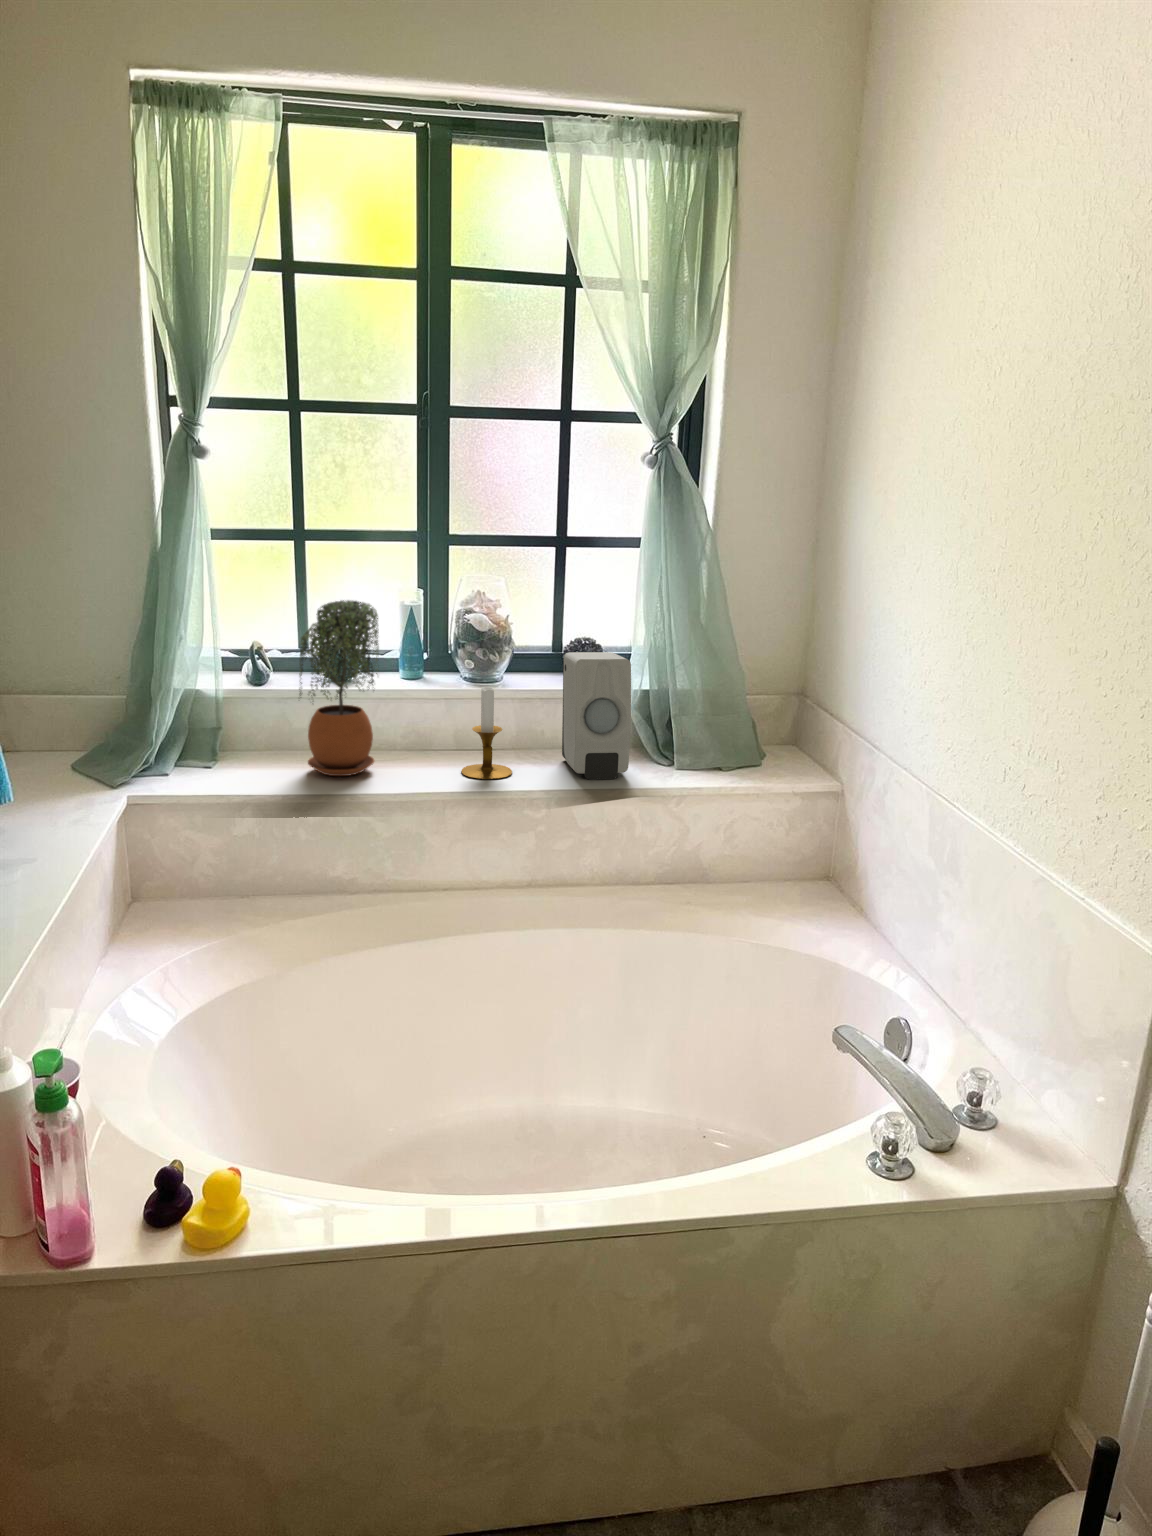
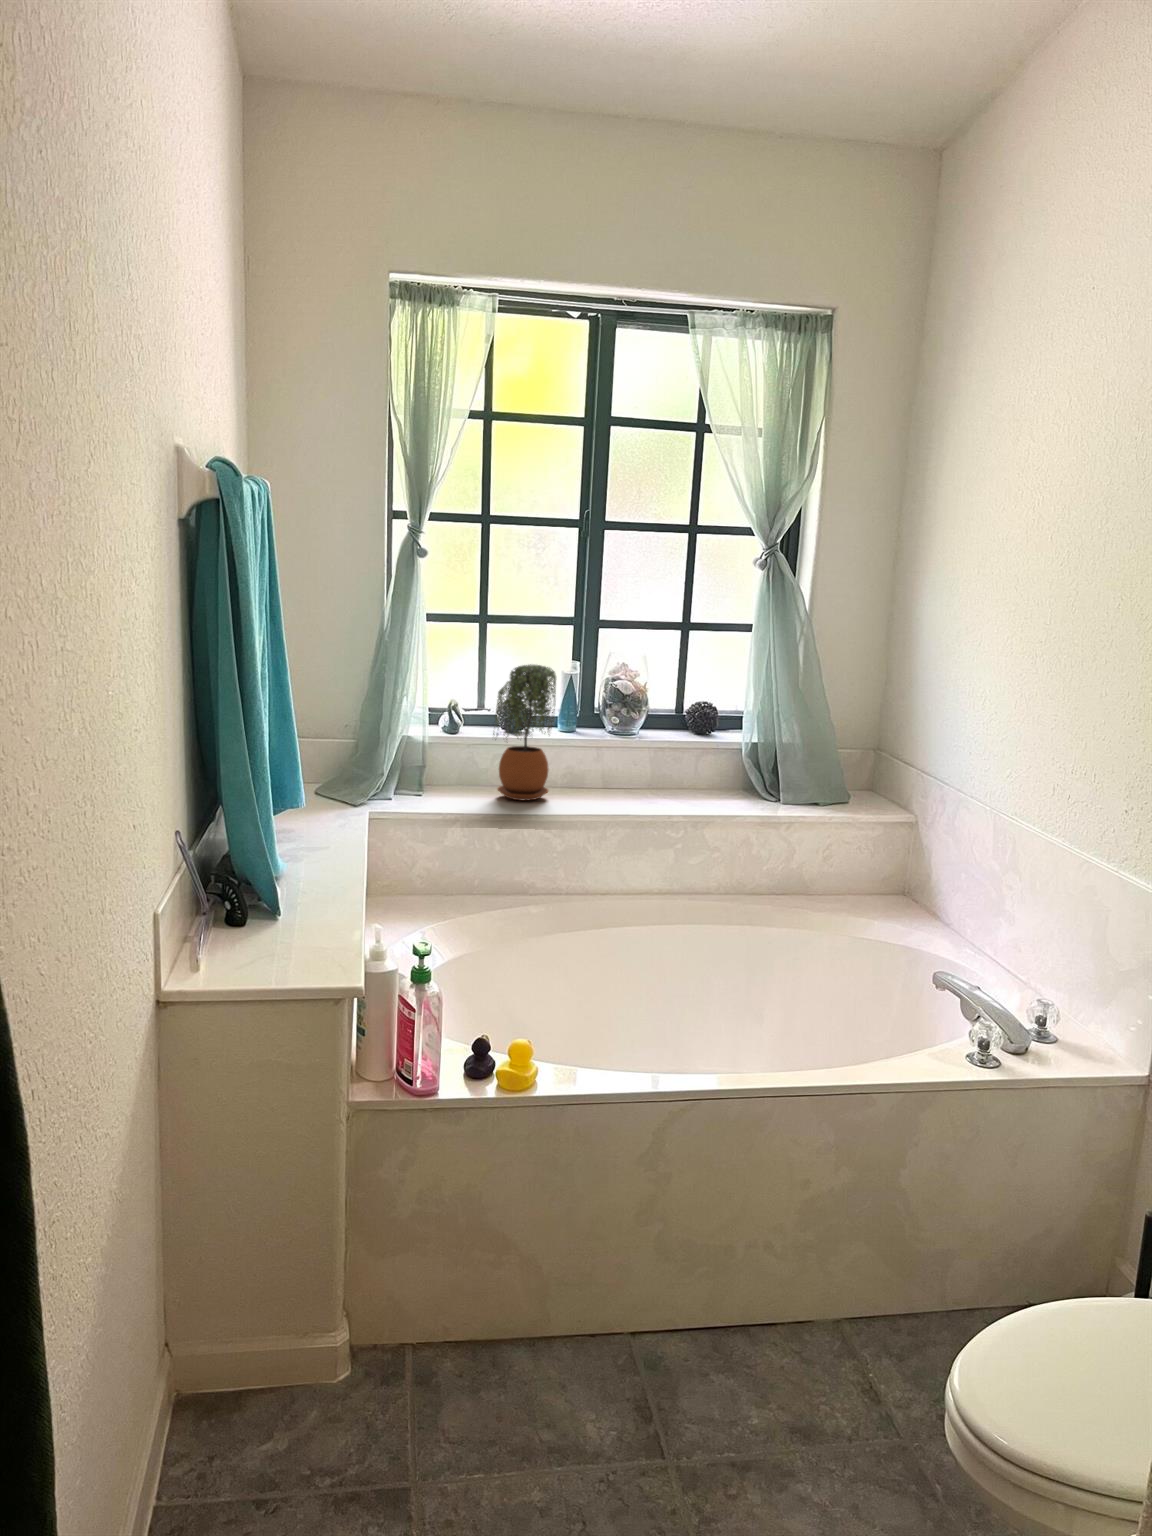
soap dispenser: present [562,652,631,780] -> none [691,710,751,808]
candlestick: present [461,687,512,779] -> none [615,733,655,805]

